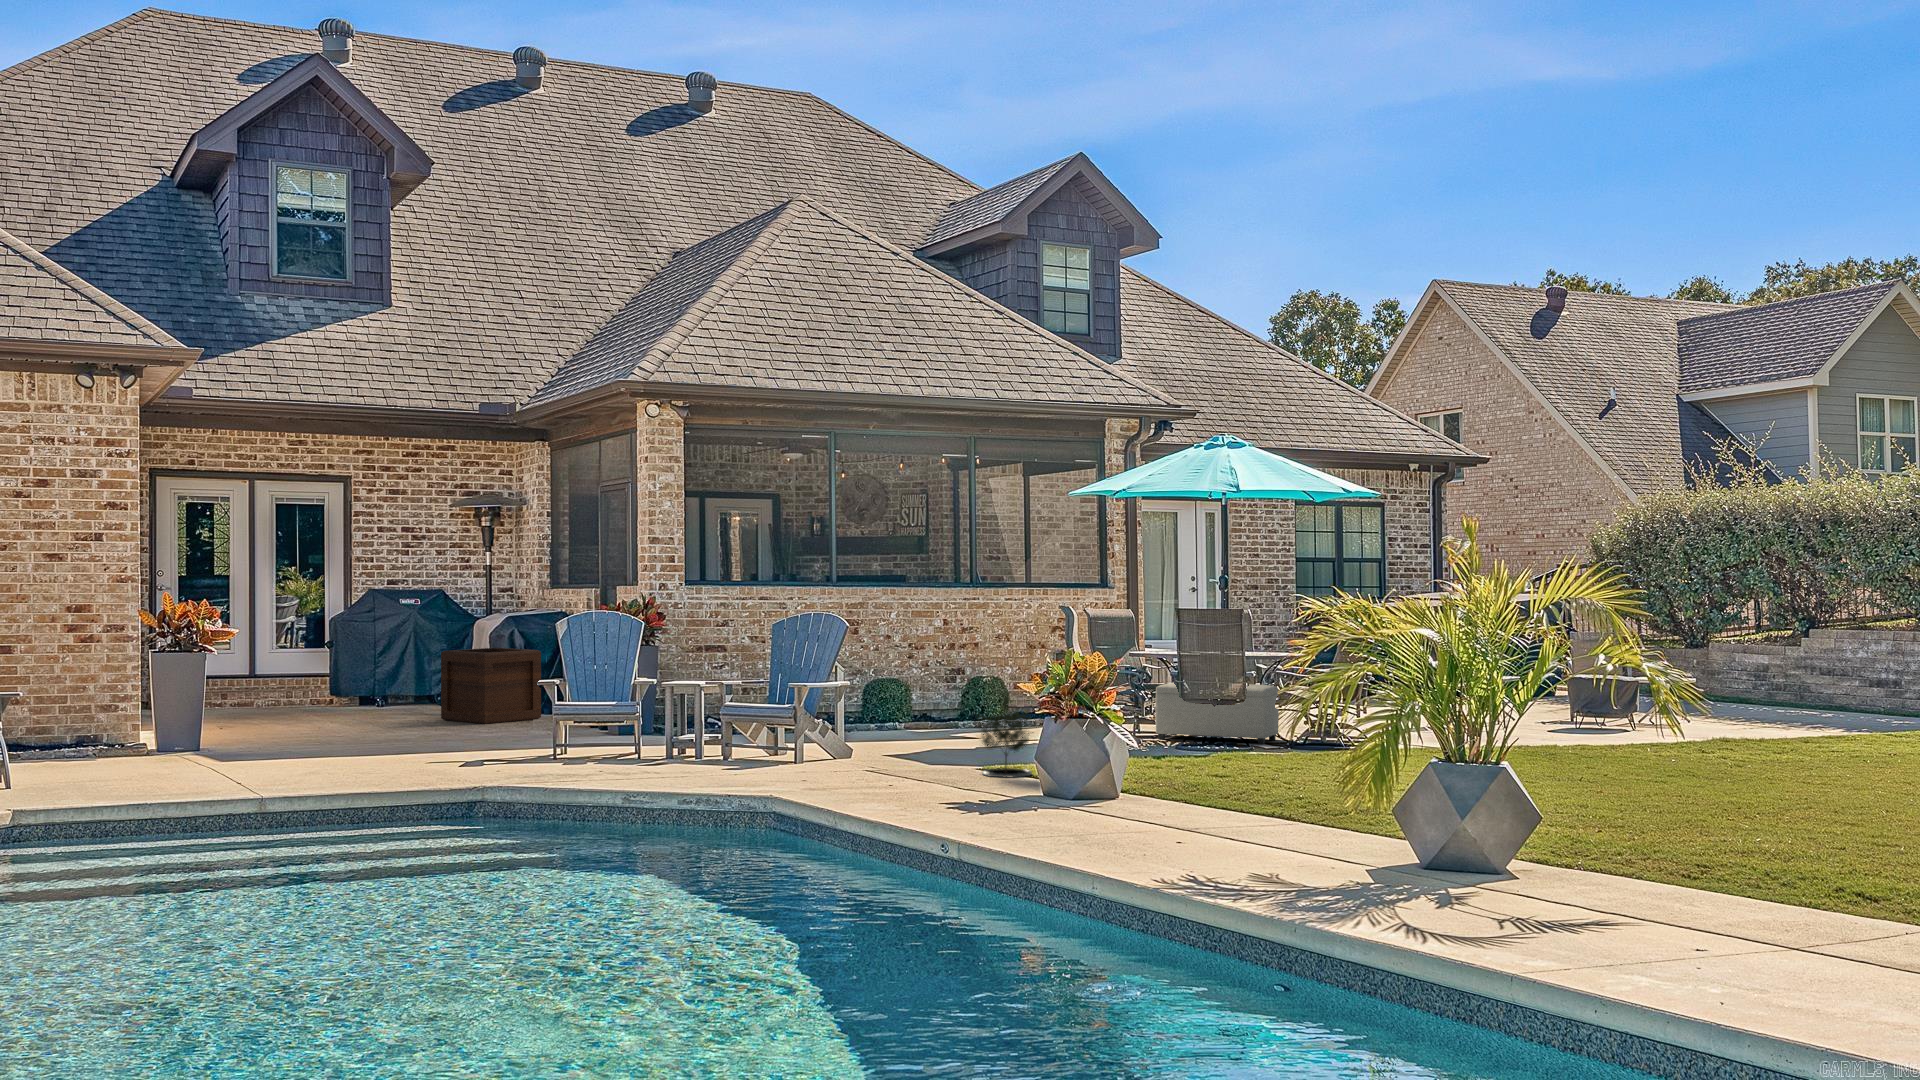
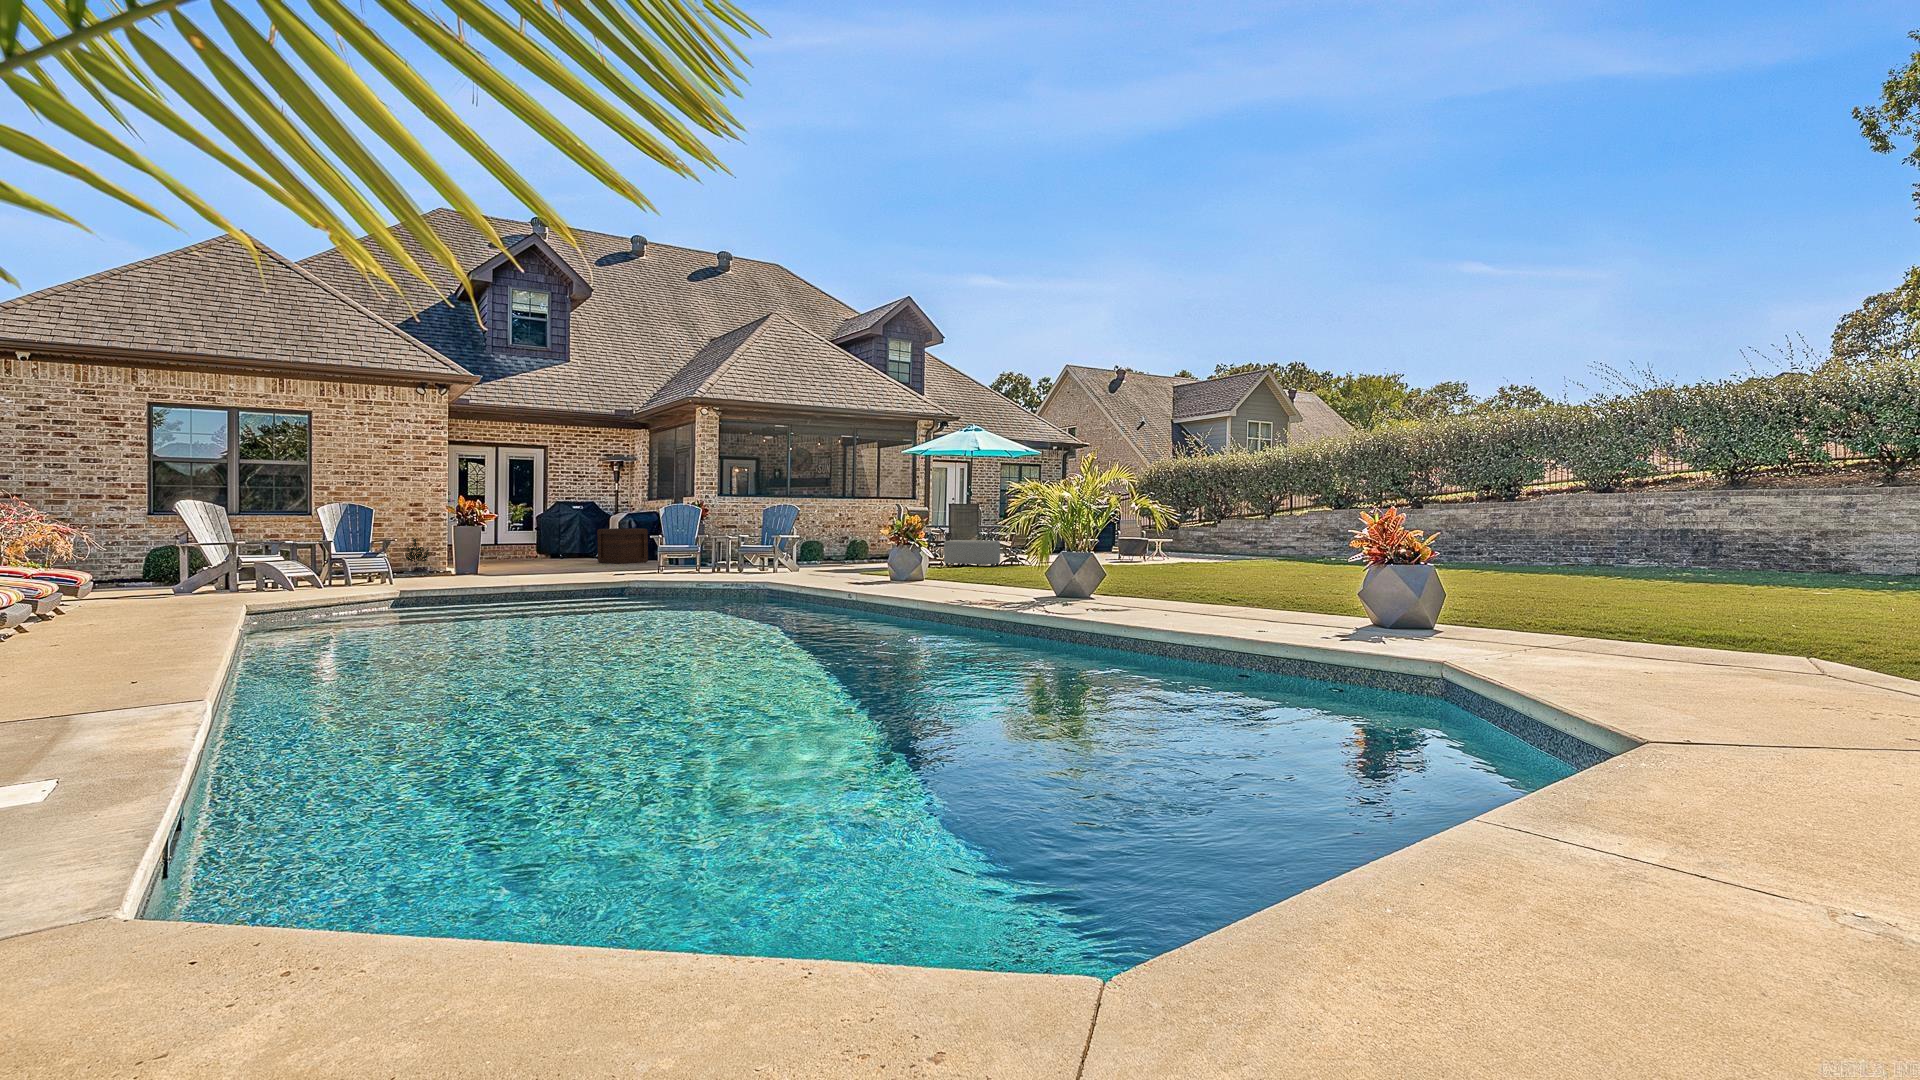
potted tree: present [976,688,1033,777] -> present [404,537,429,574]

